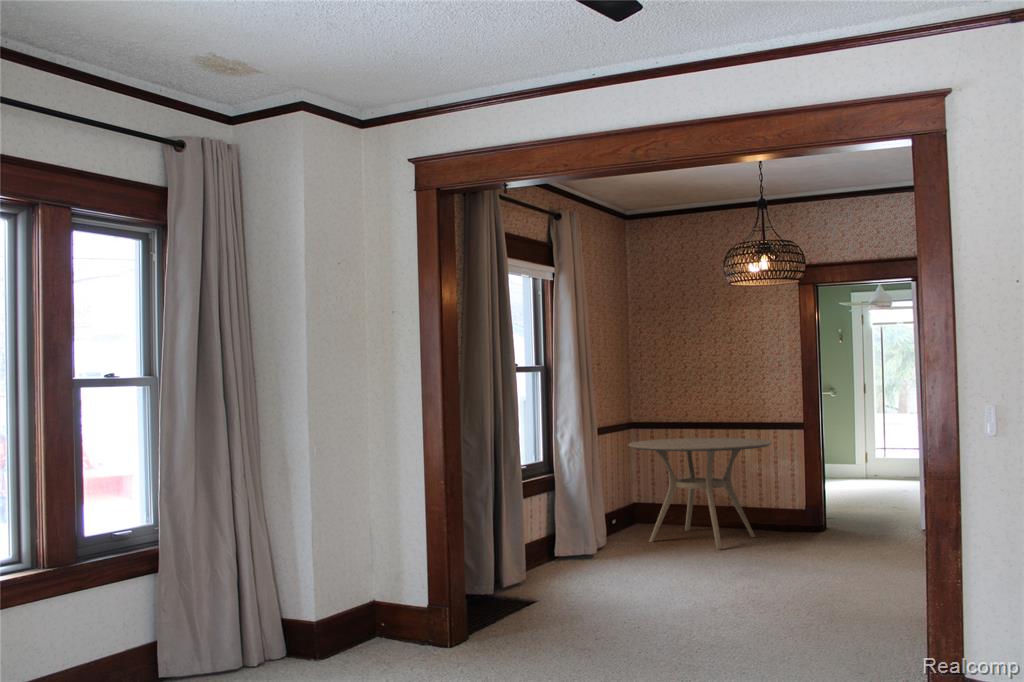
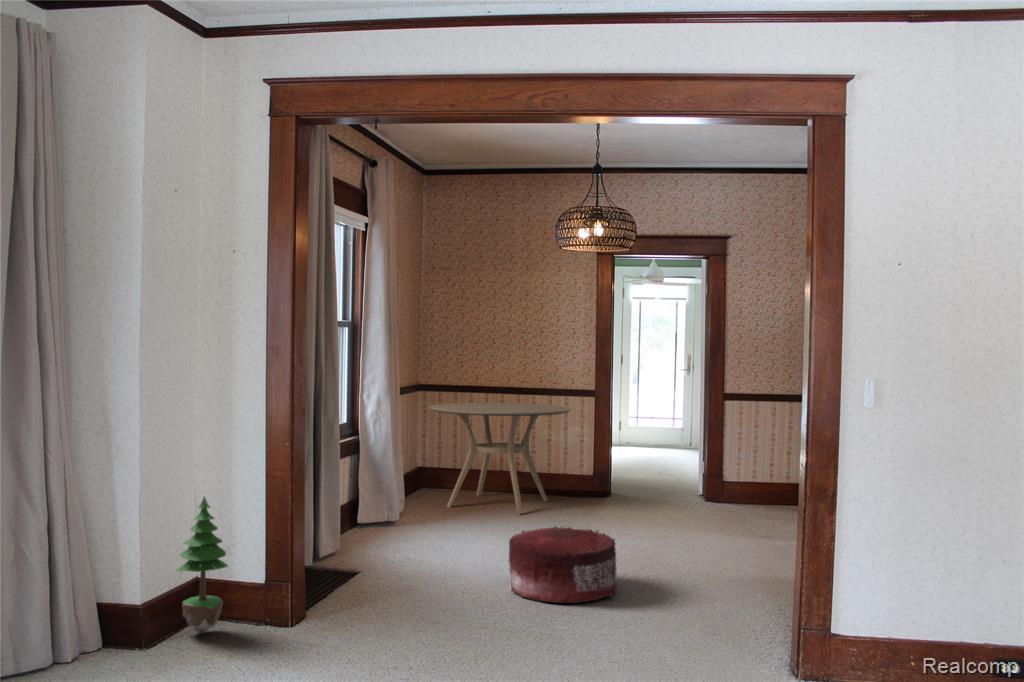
potted tree: none [349,527,392,650] -> present [177,497,227,634]
pouf: none [666,560,780,638] -> present [509,526,617,603]

